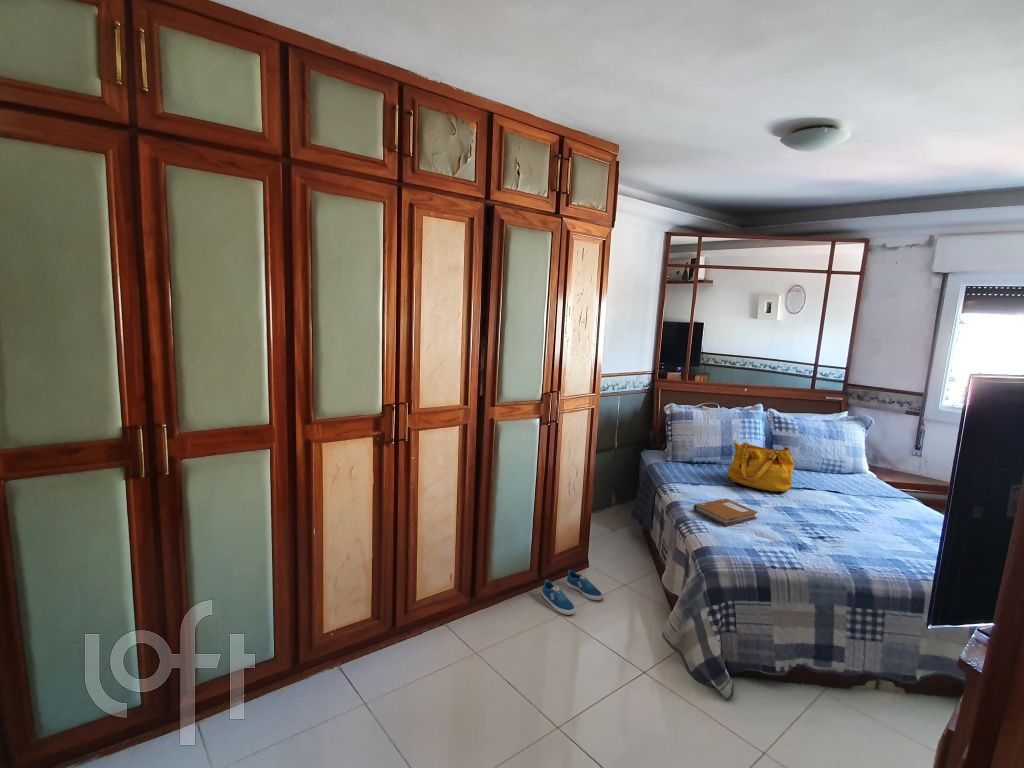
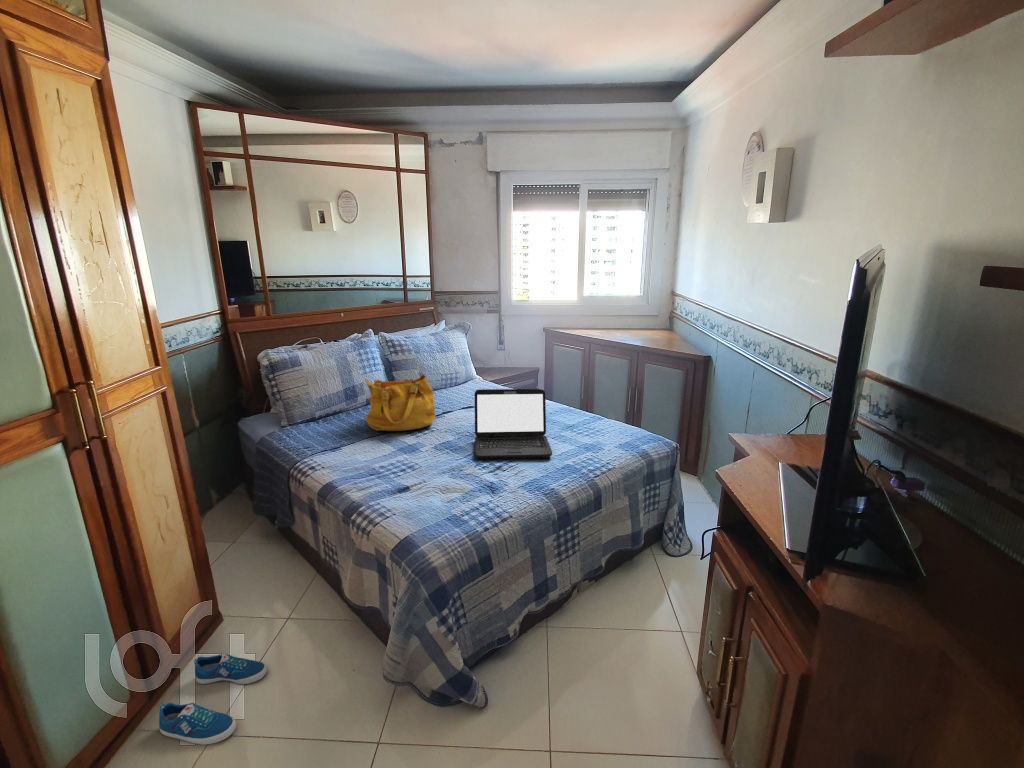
laptop: none [807,470,911,552] -> present [475,389,552,459]
notebook: present [694,499,758,526] -> none [360,458,430,497]

